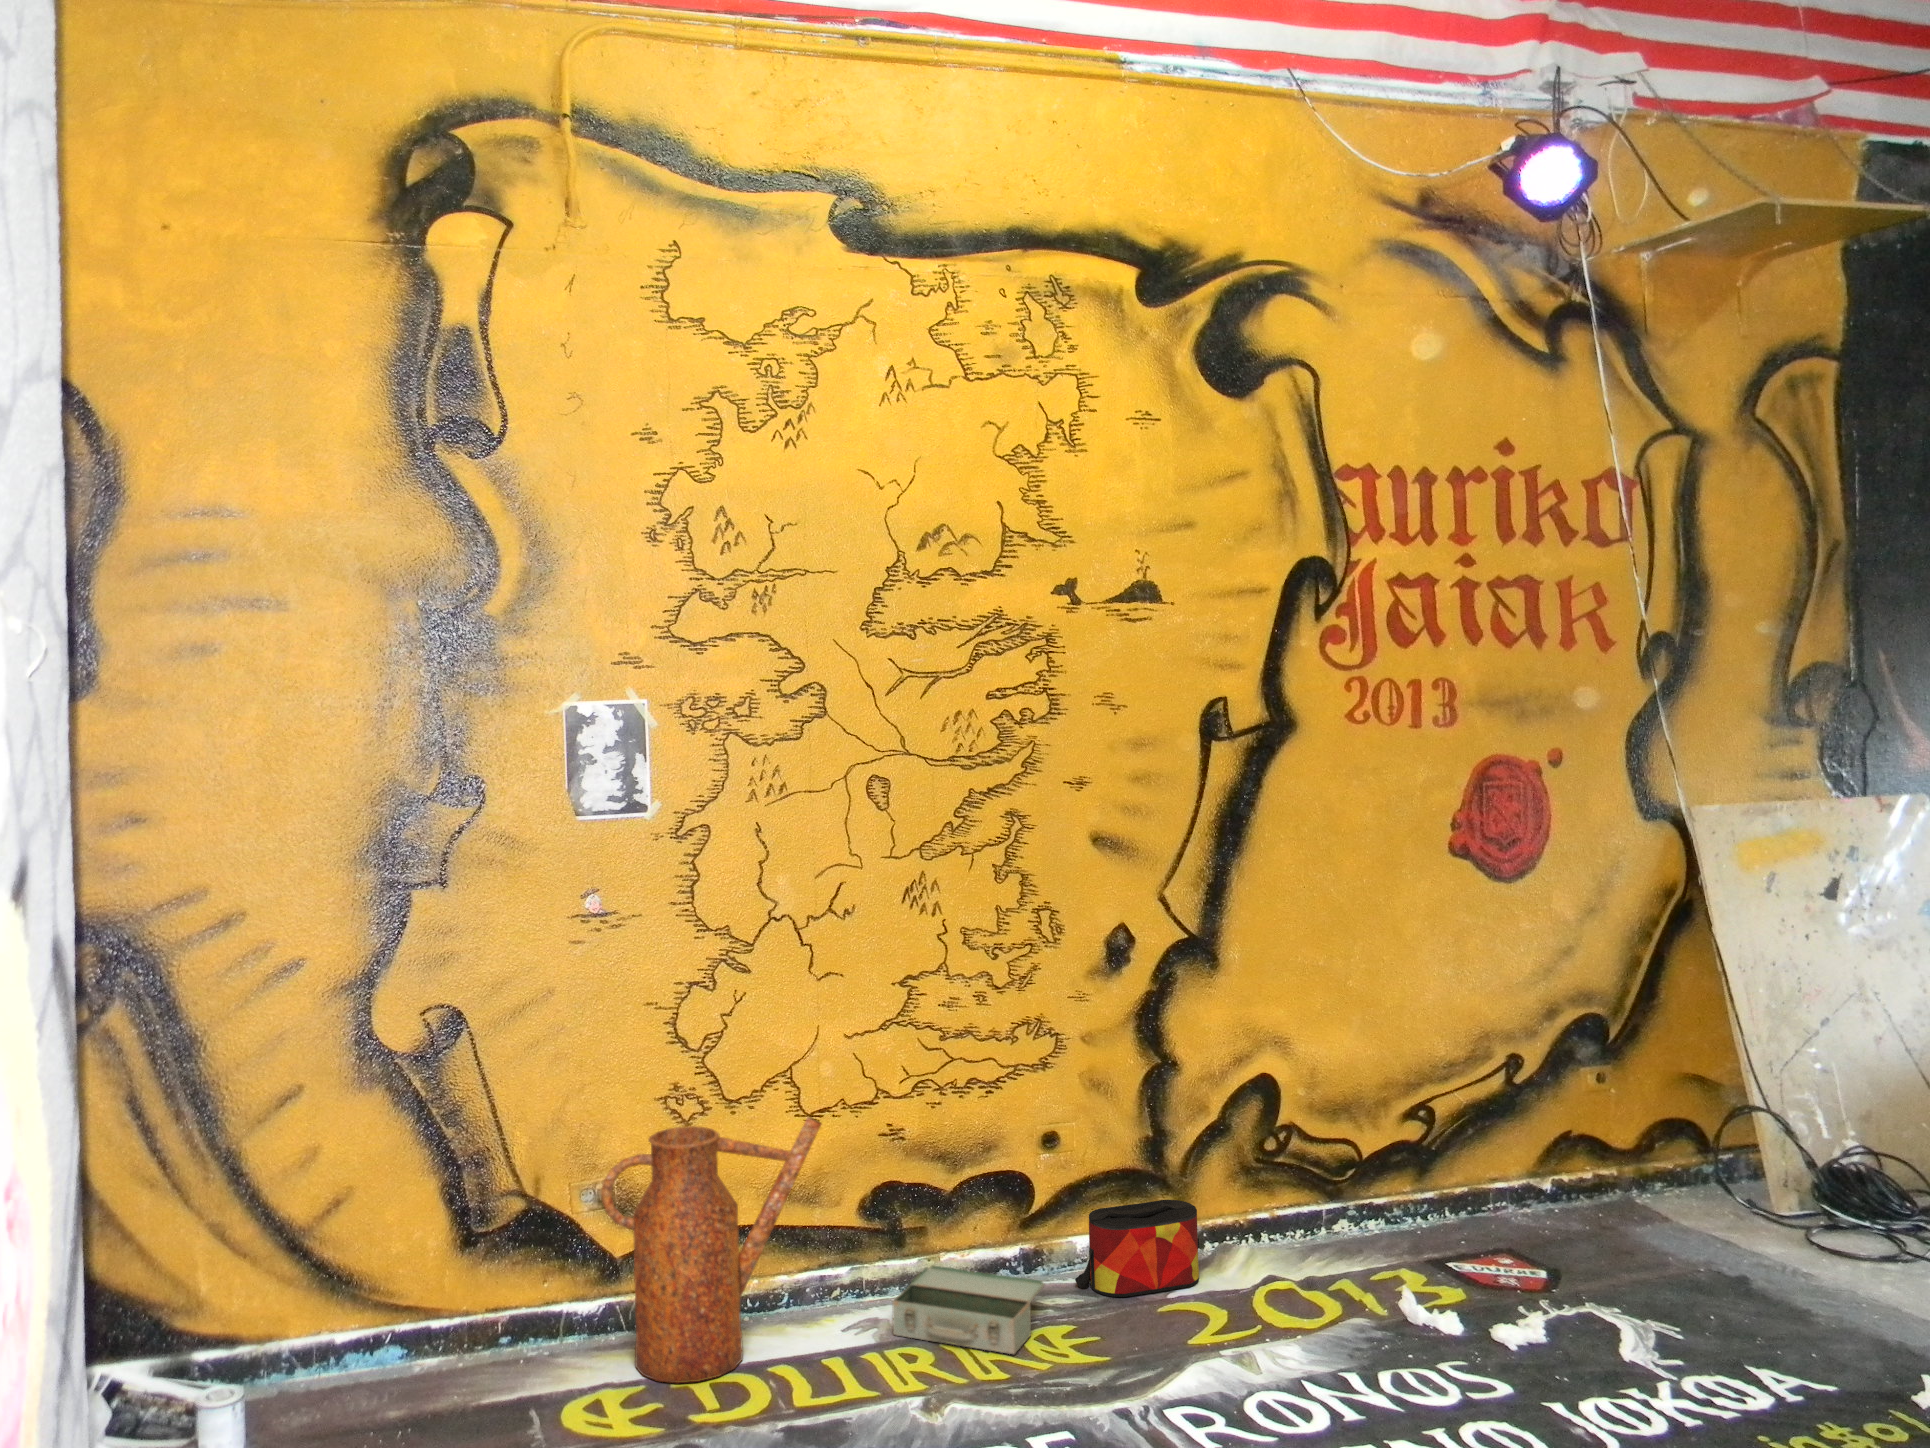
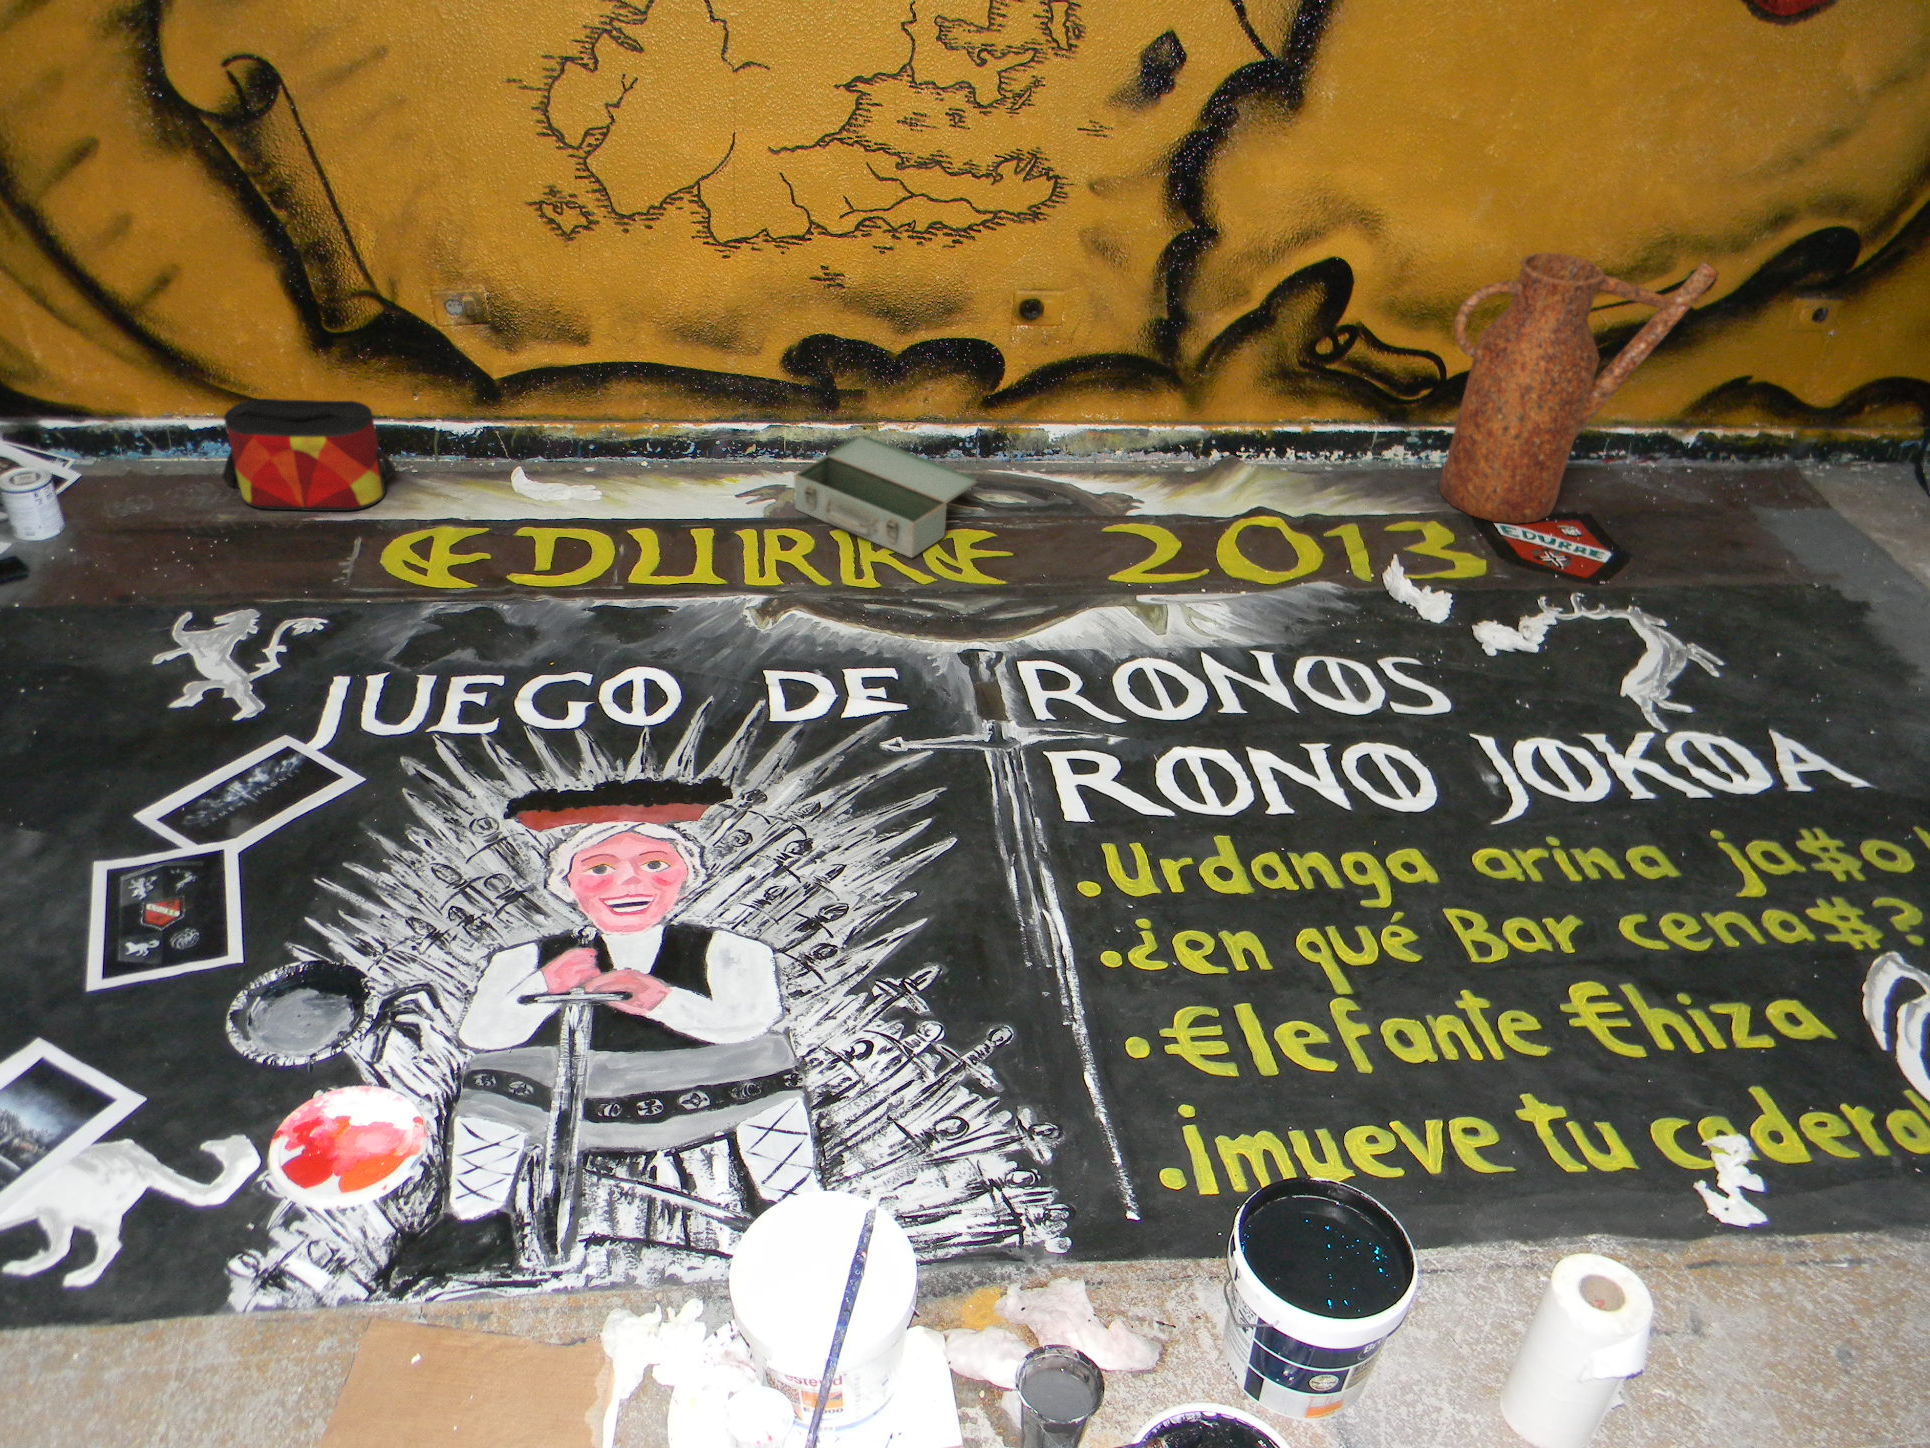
watering can: present [601,1117,821,1383] -> present [1438,253,1719,524]
bag: present [1075,1200,1199,1297] -> present [222,399,395,511]

